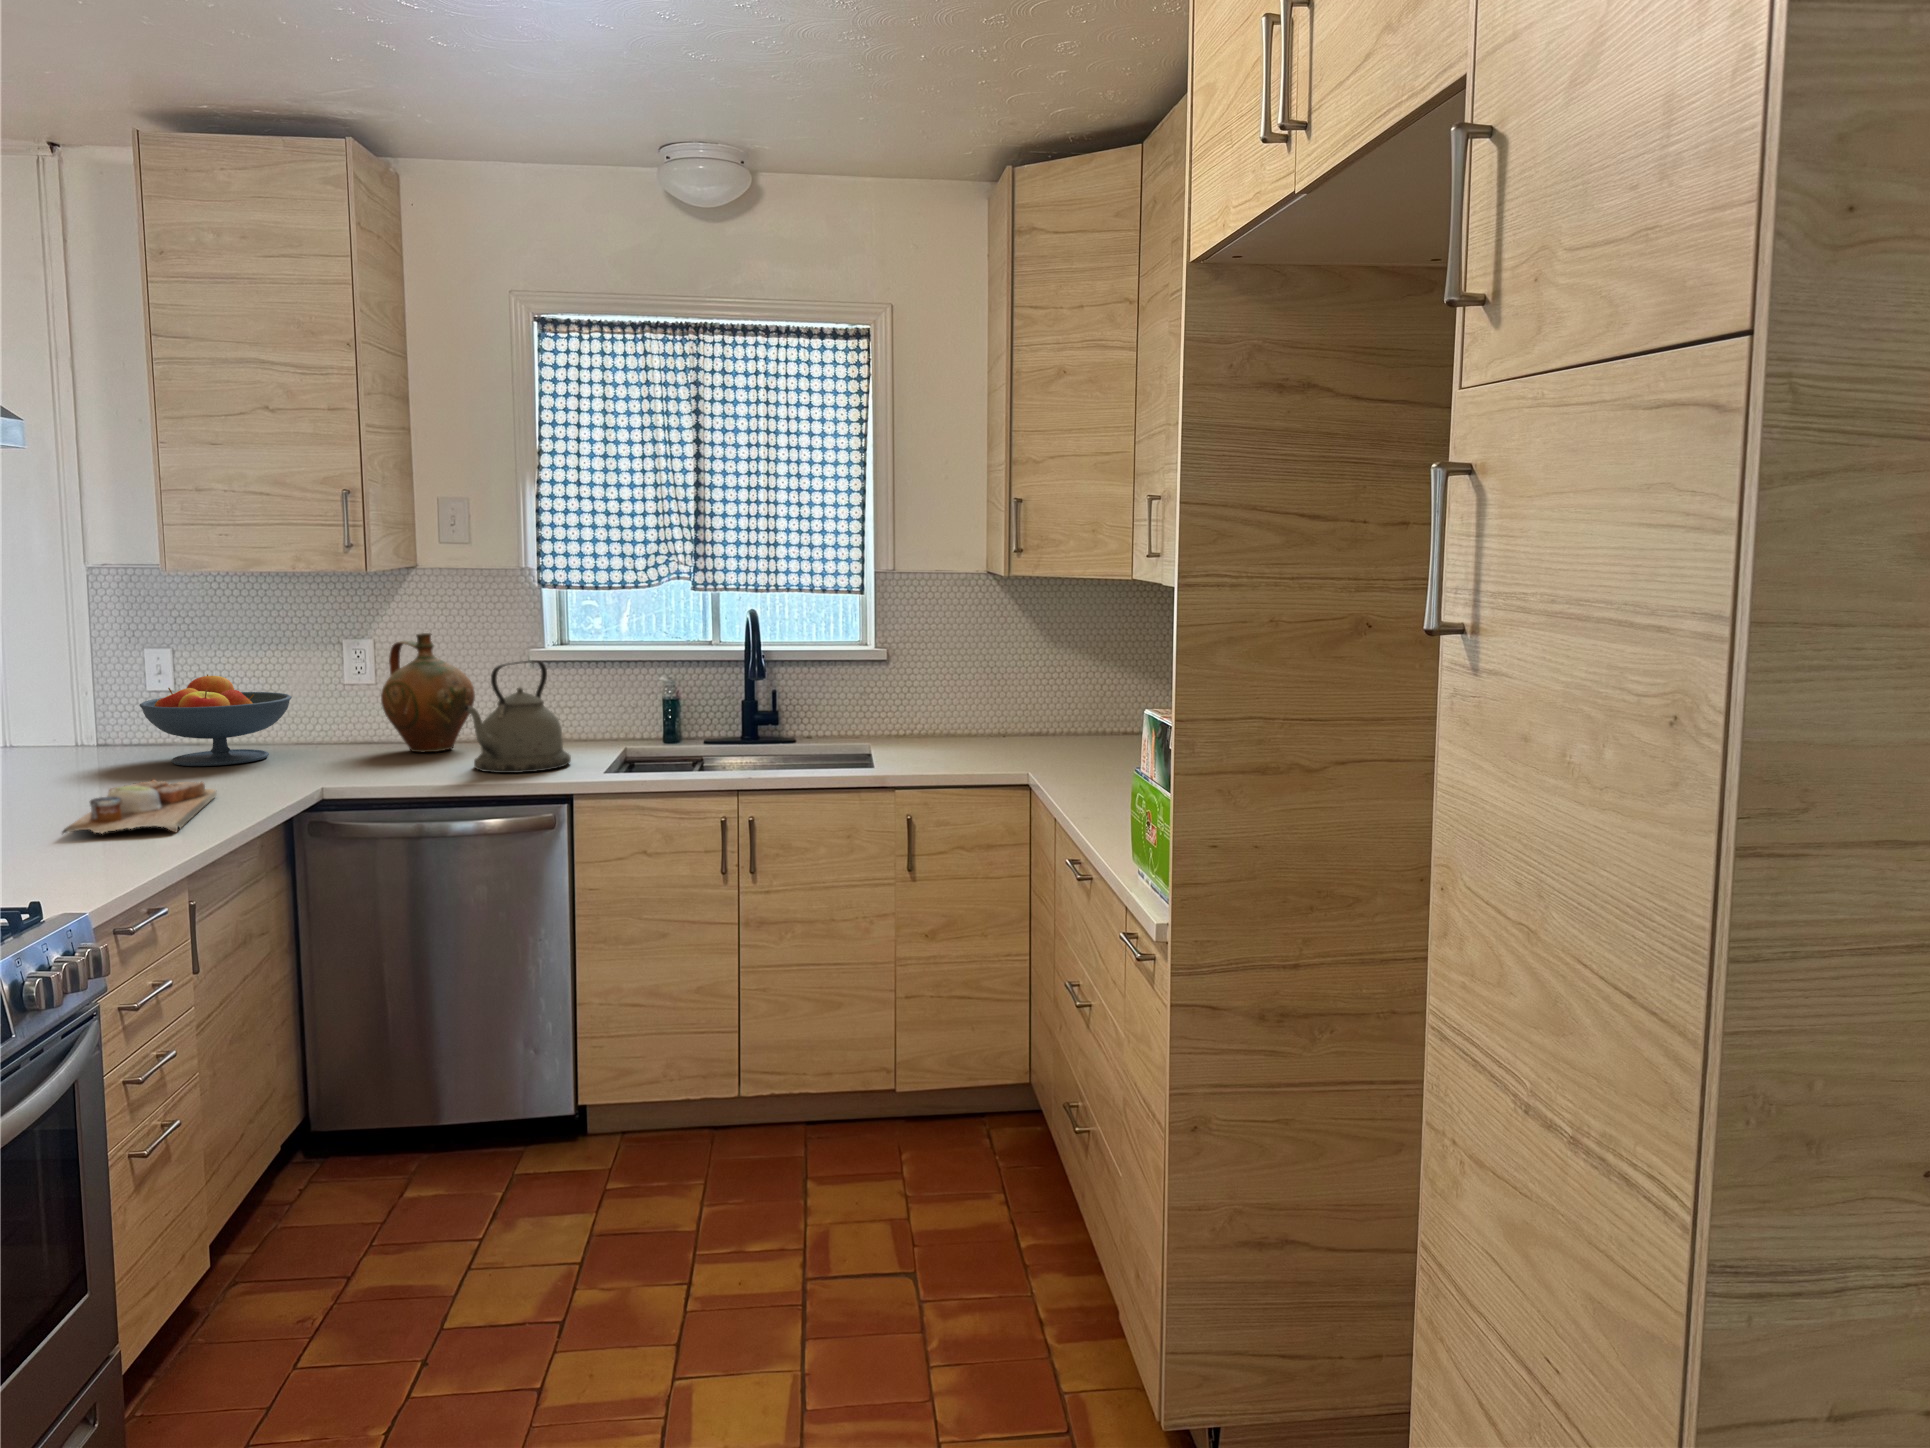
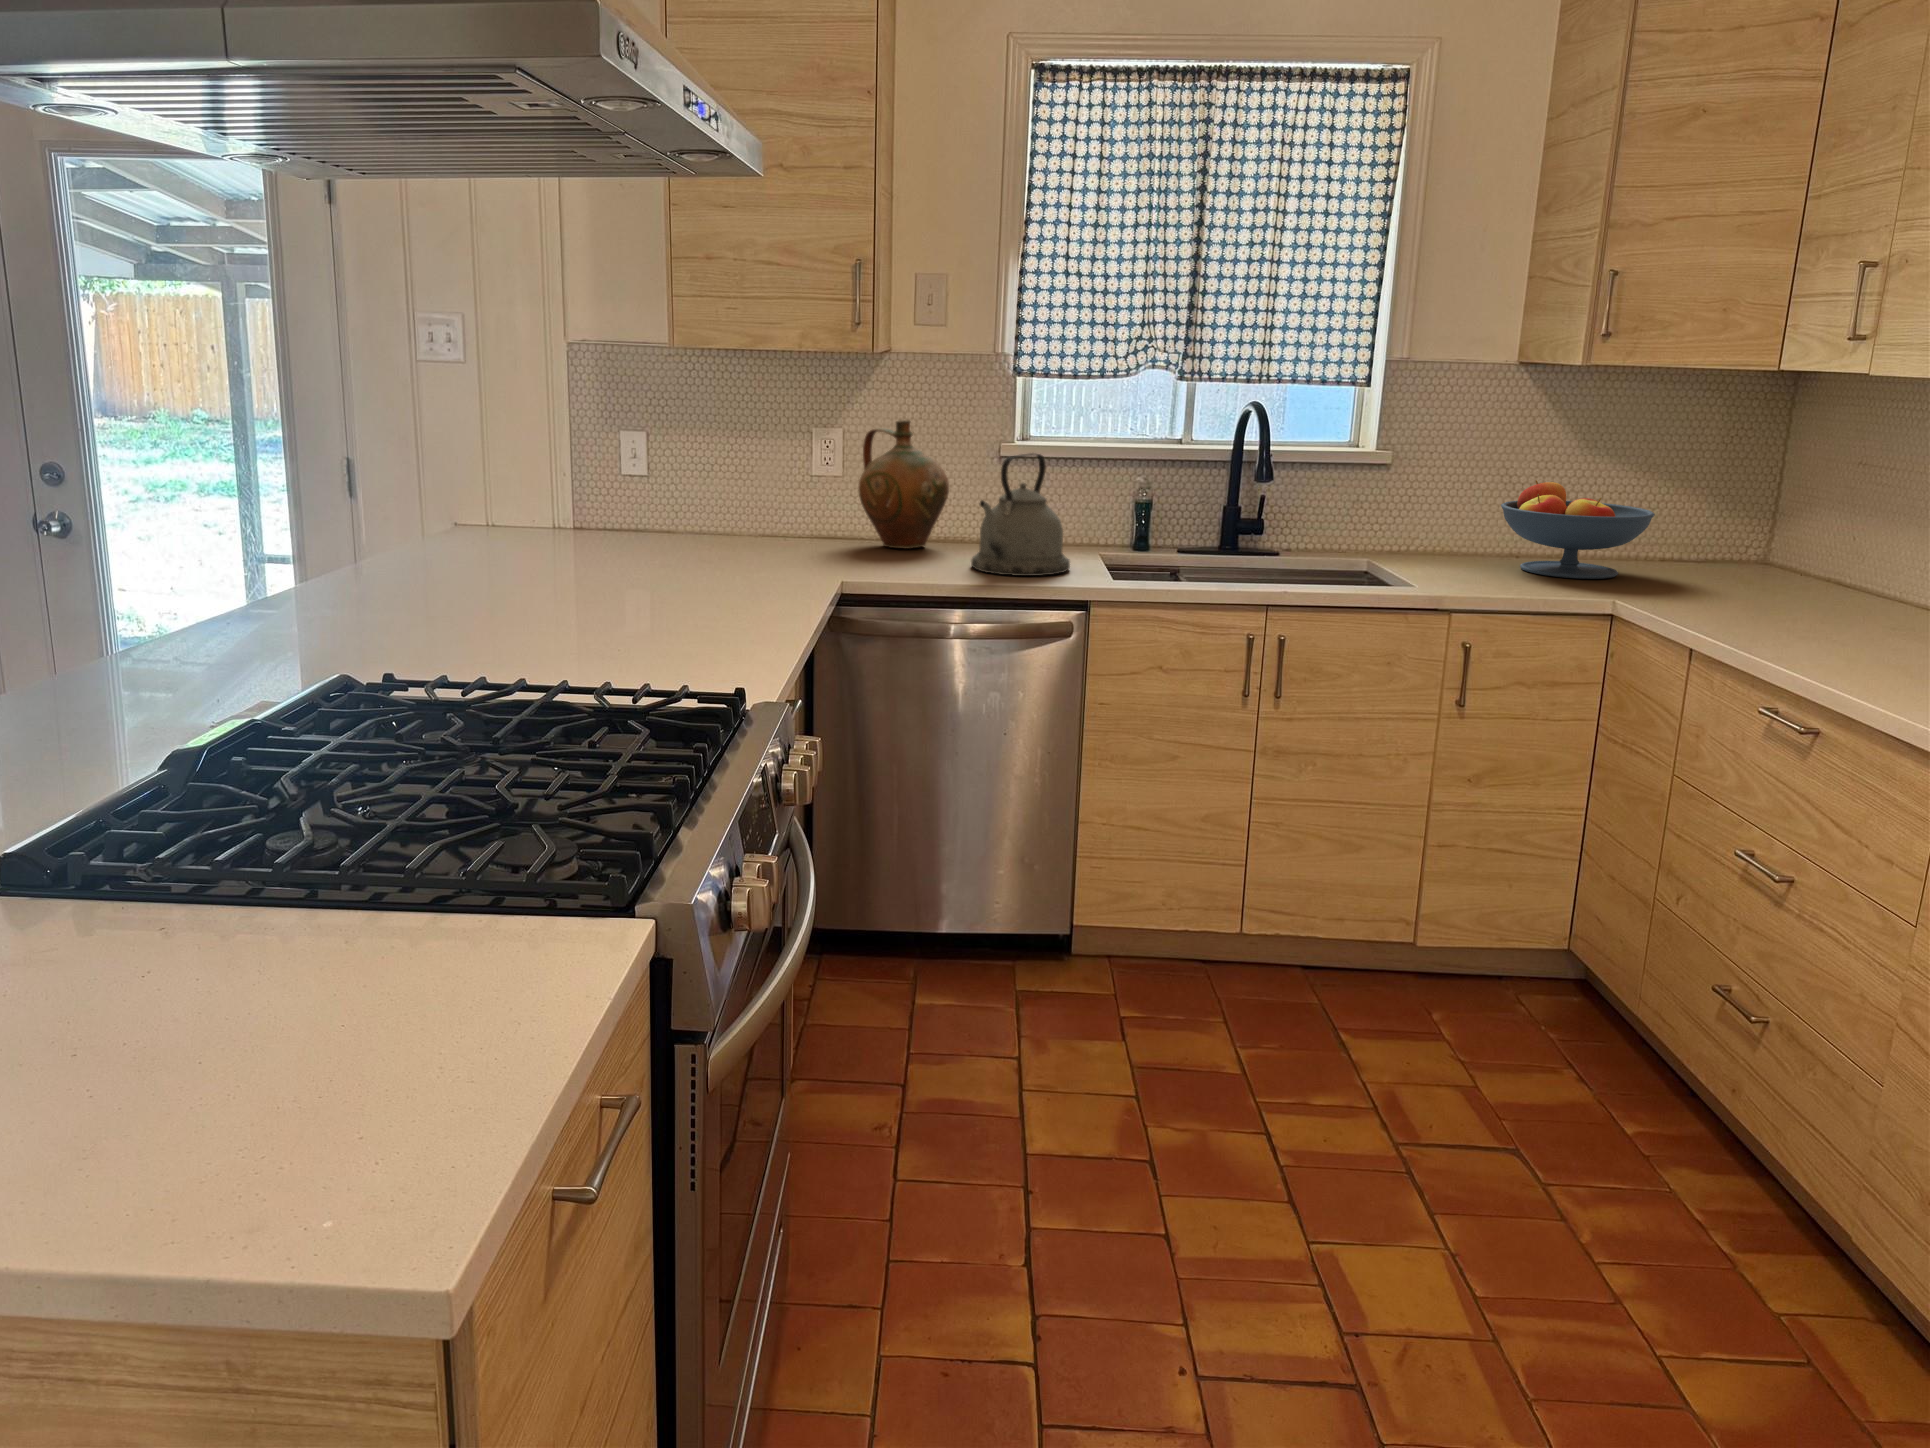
fruit bowl: present [139,674,292,766] -> present [1501,480,1655,579]
cutting board: present [62,779,217,833] -> none [648,565,754,625]

